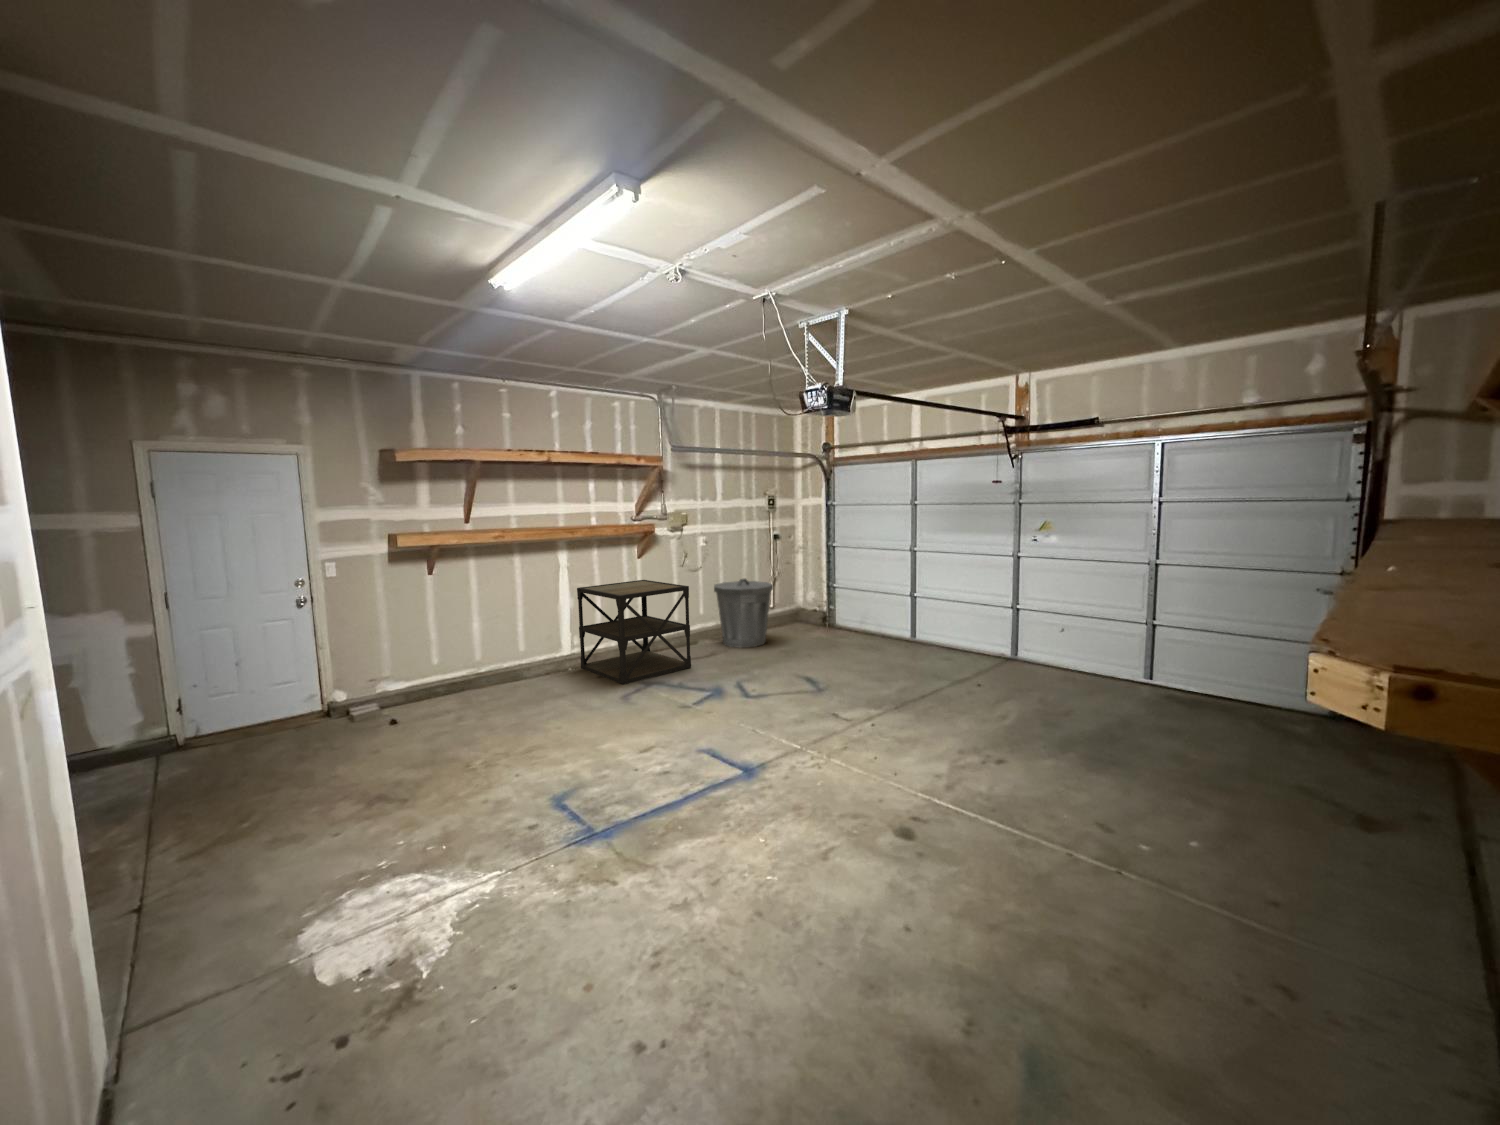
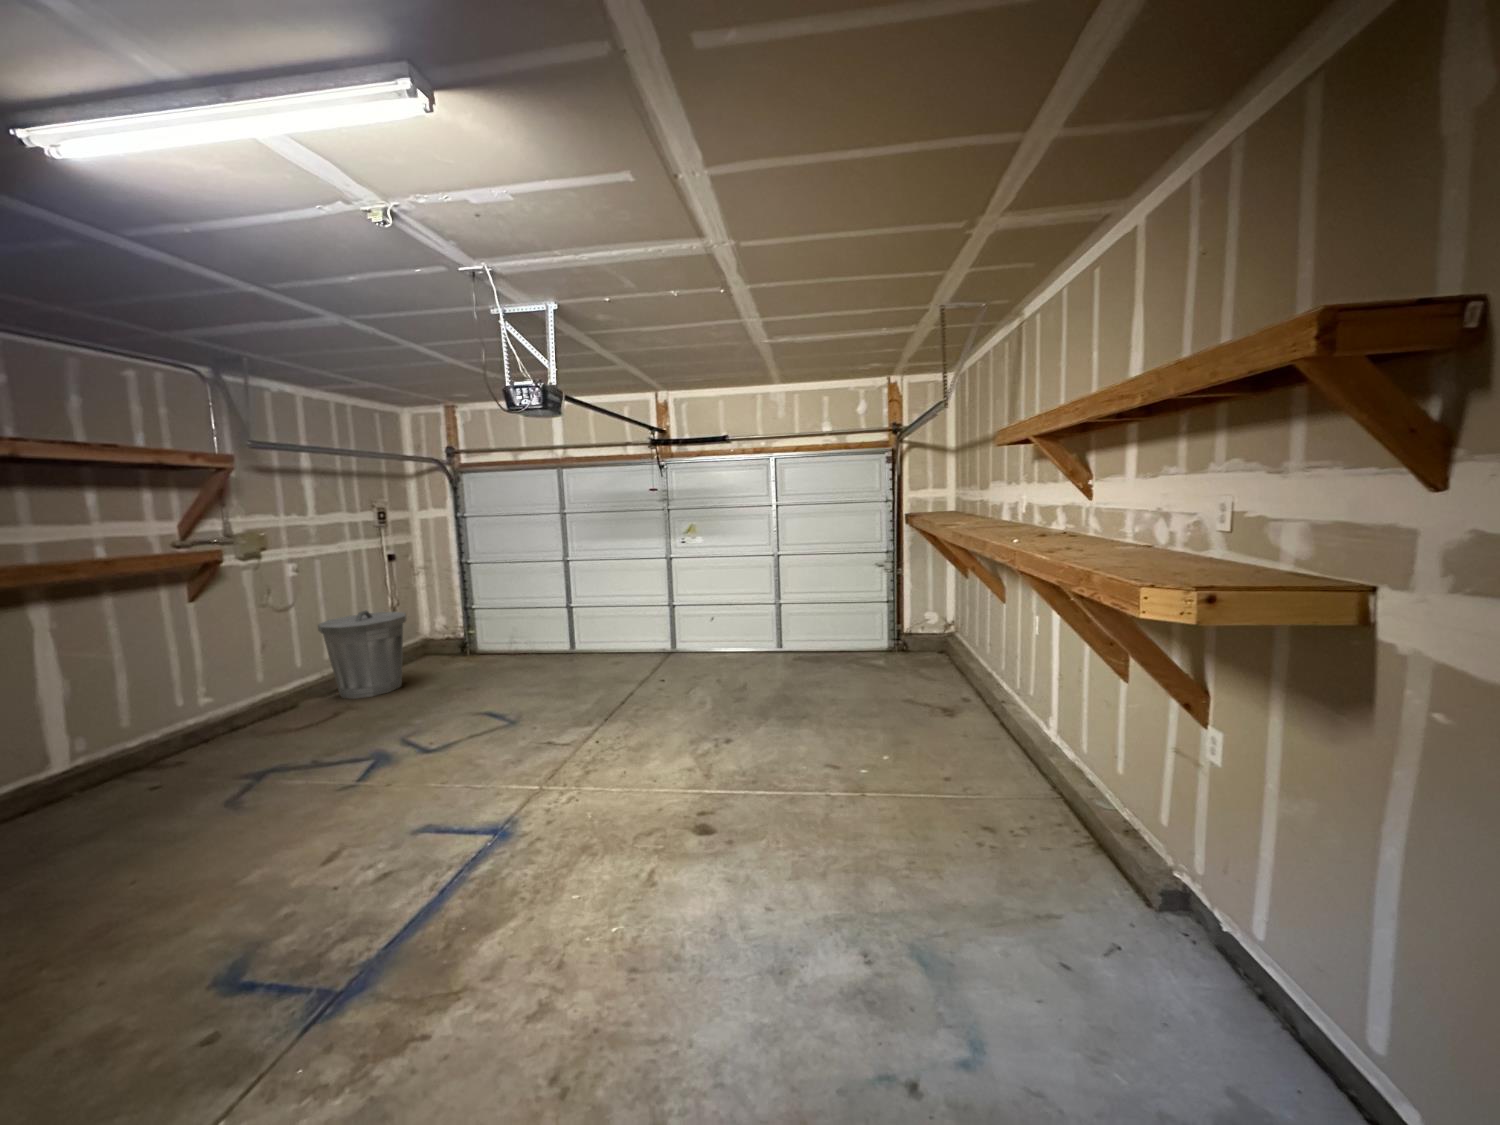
shelving unit: present [577,580,691,685] -> none [73,630,315,790]

